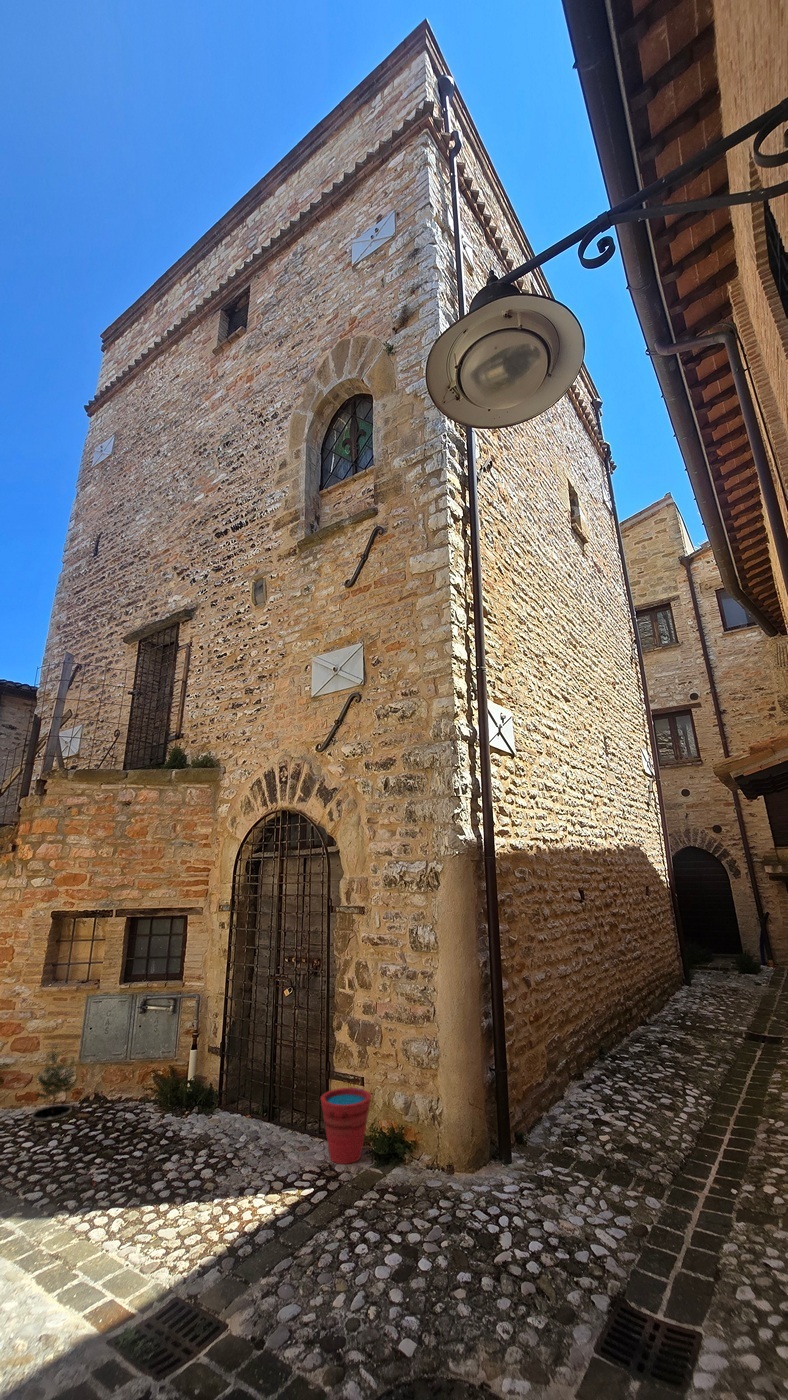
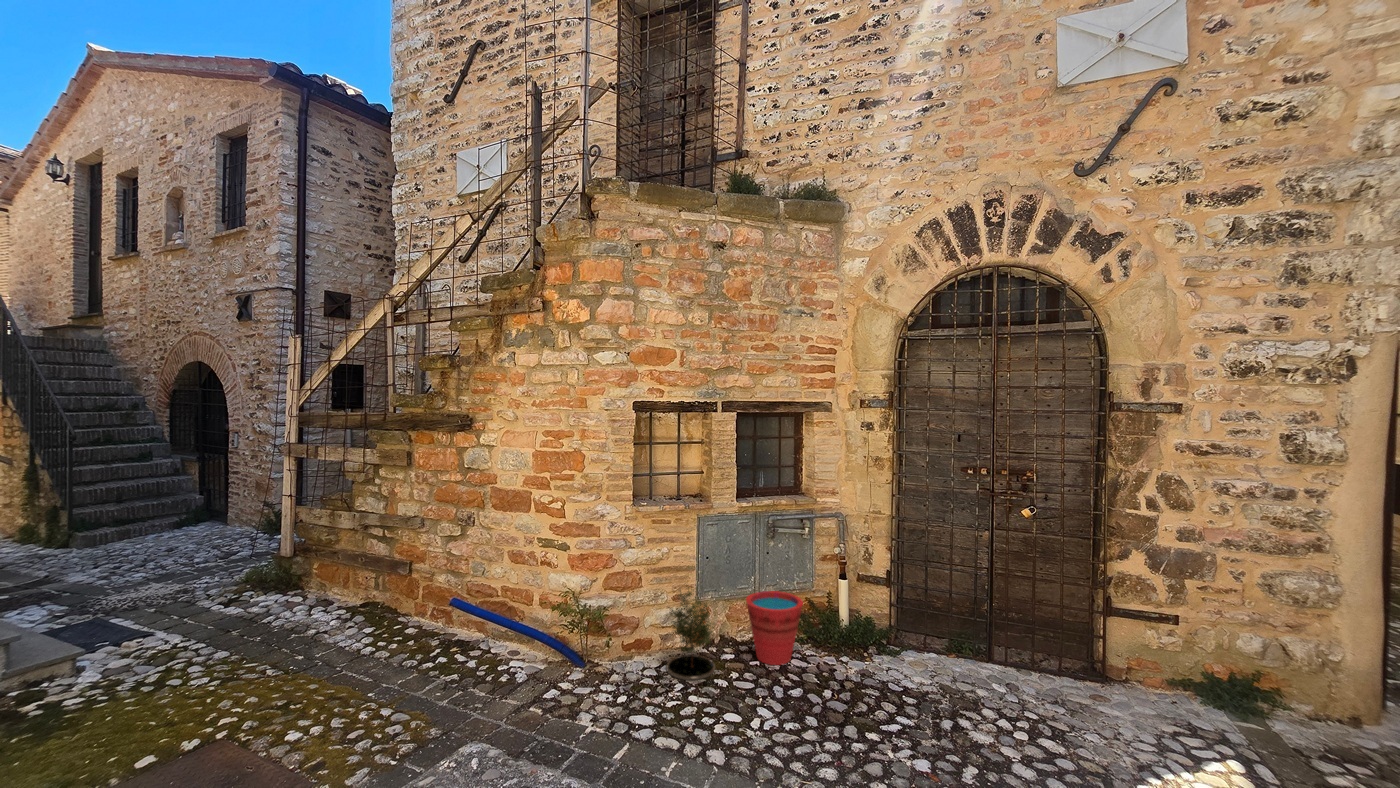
bucket: present [321,1088,371,1164] -> present [746,591,803,665]

